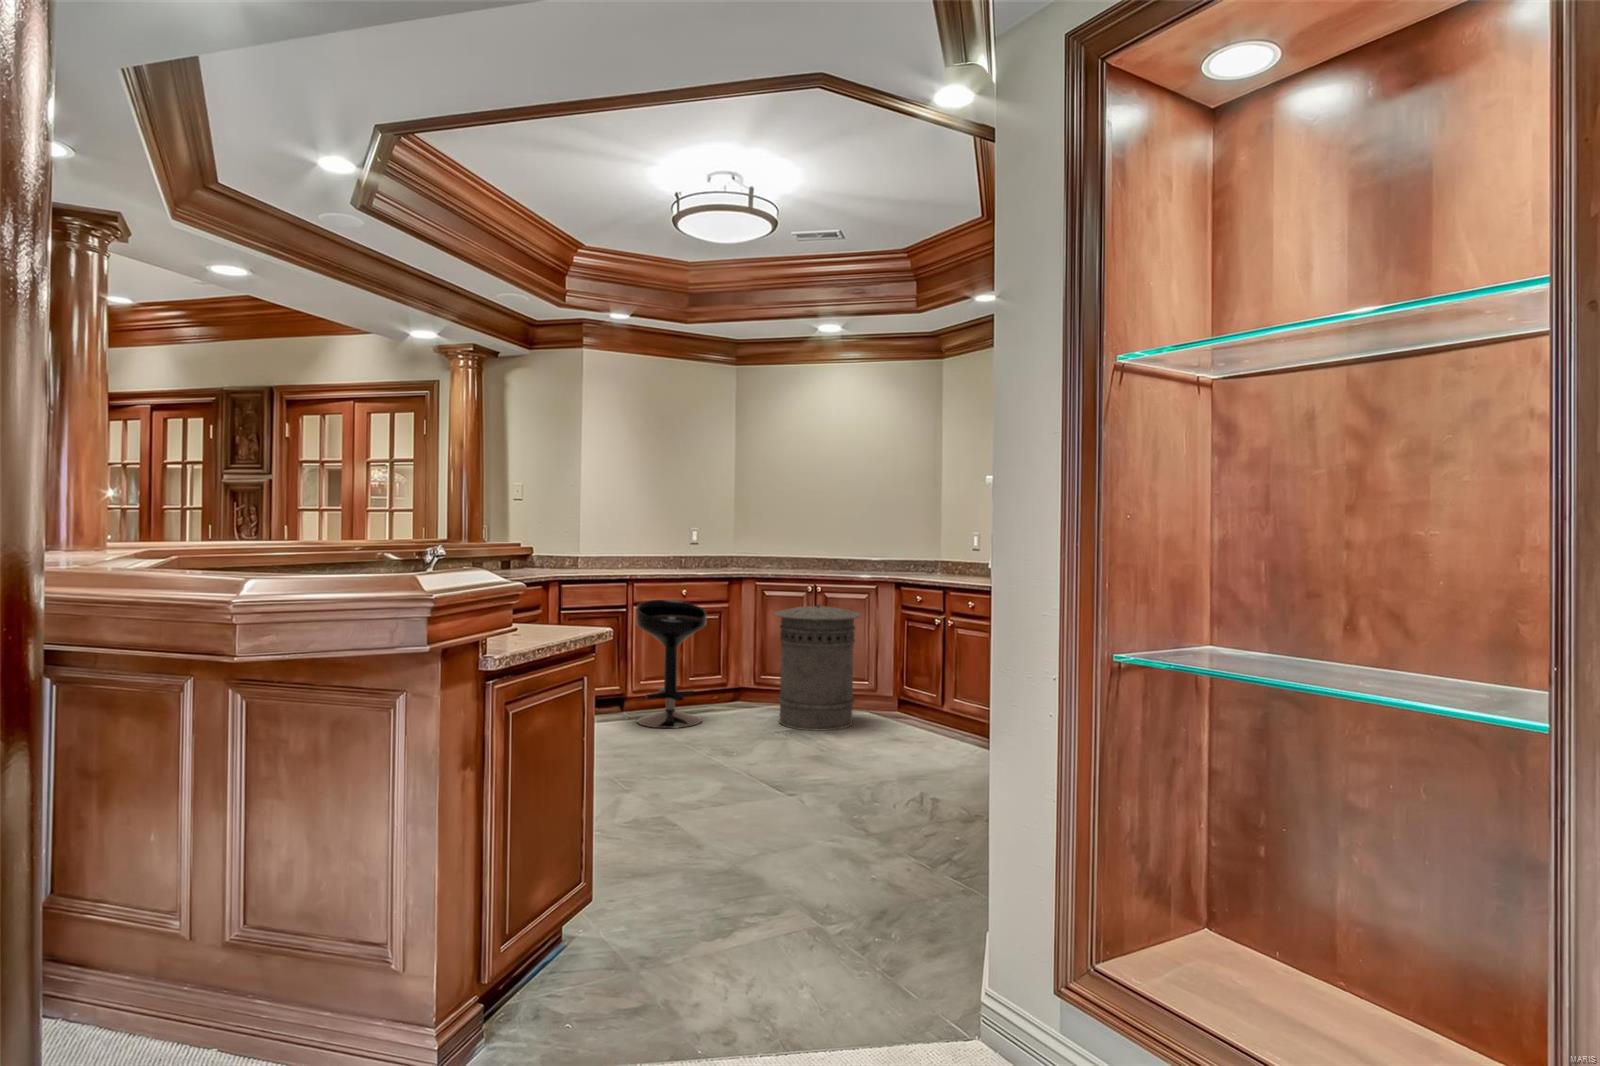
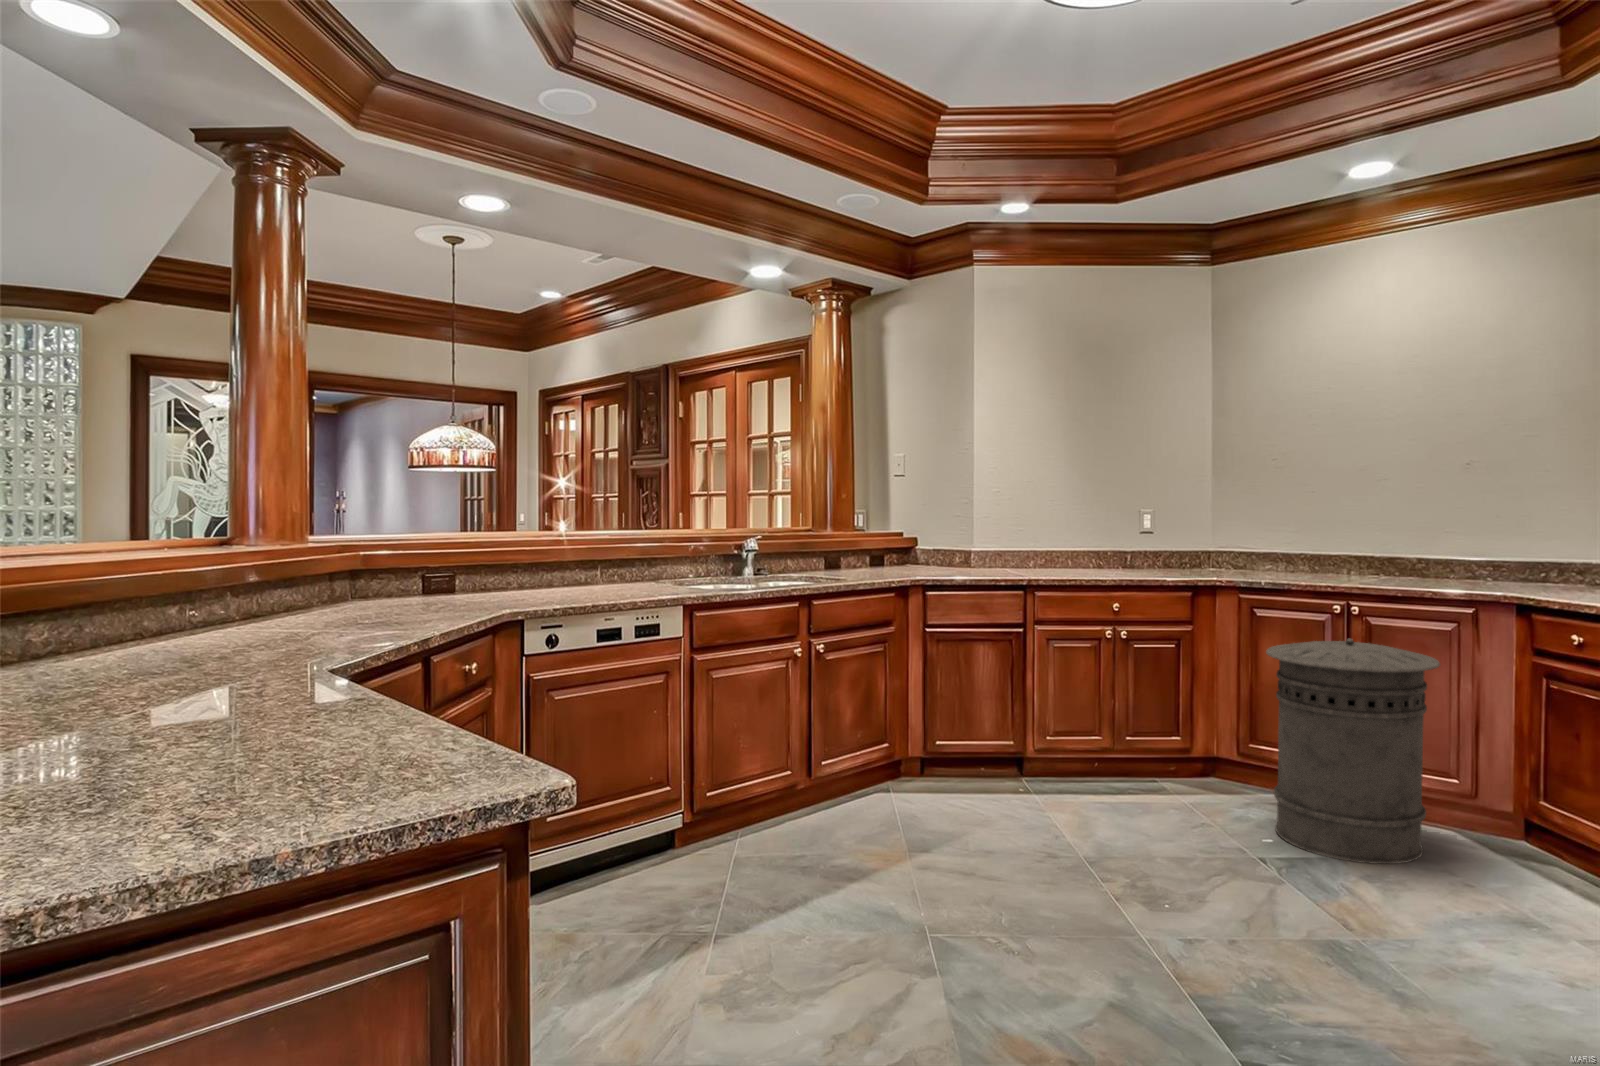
bar stool: present [636,600,707,728] -> none [1039,618,1149,817]

